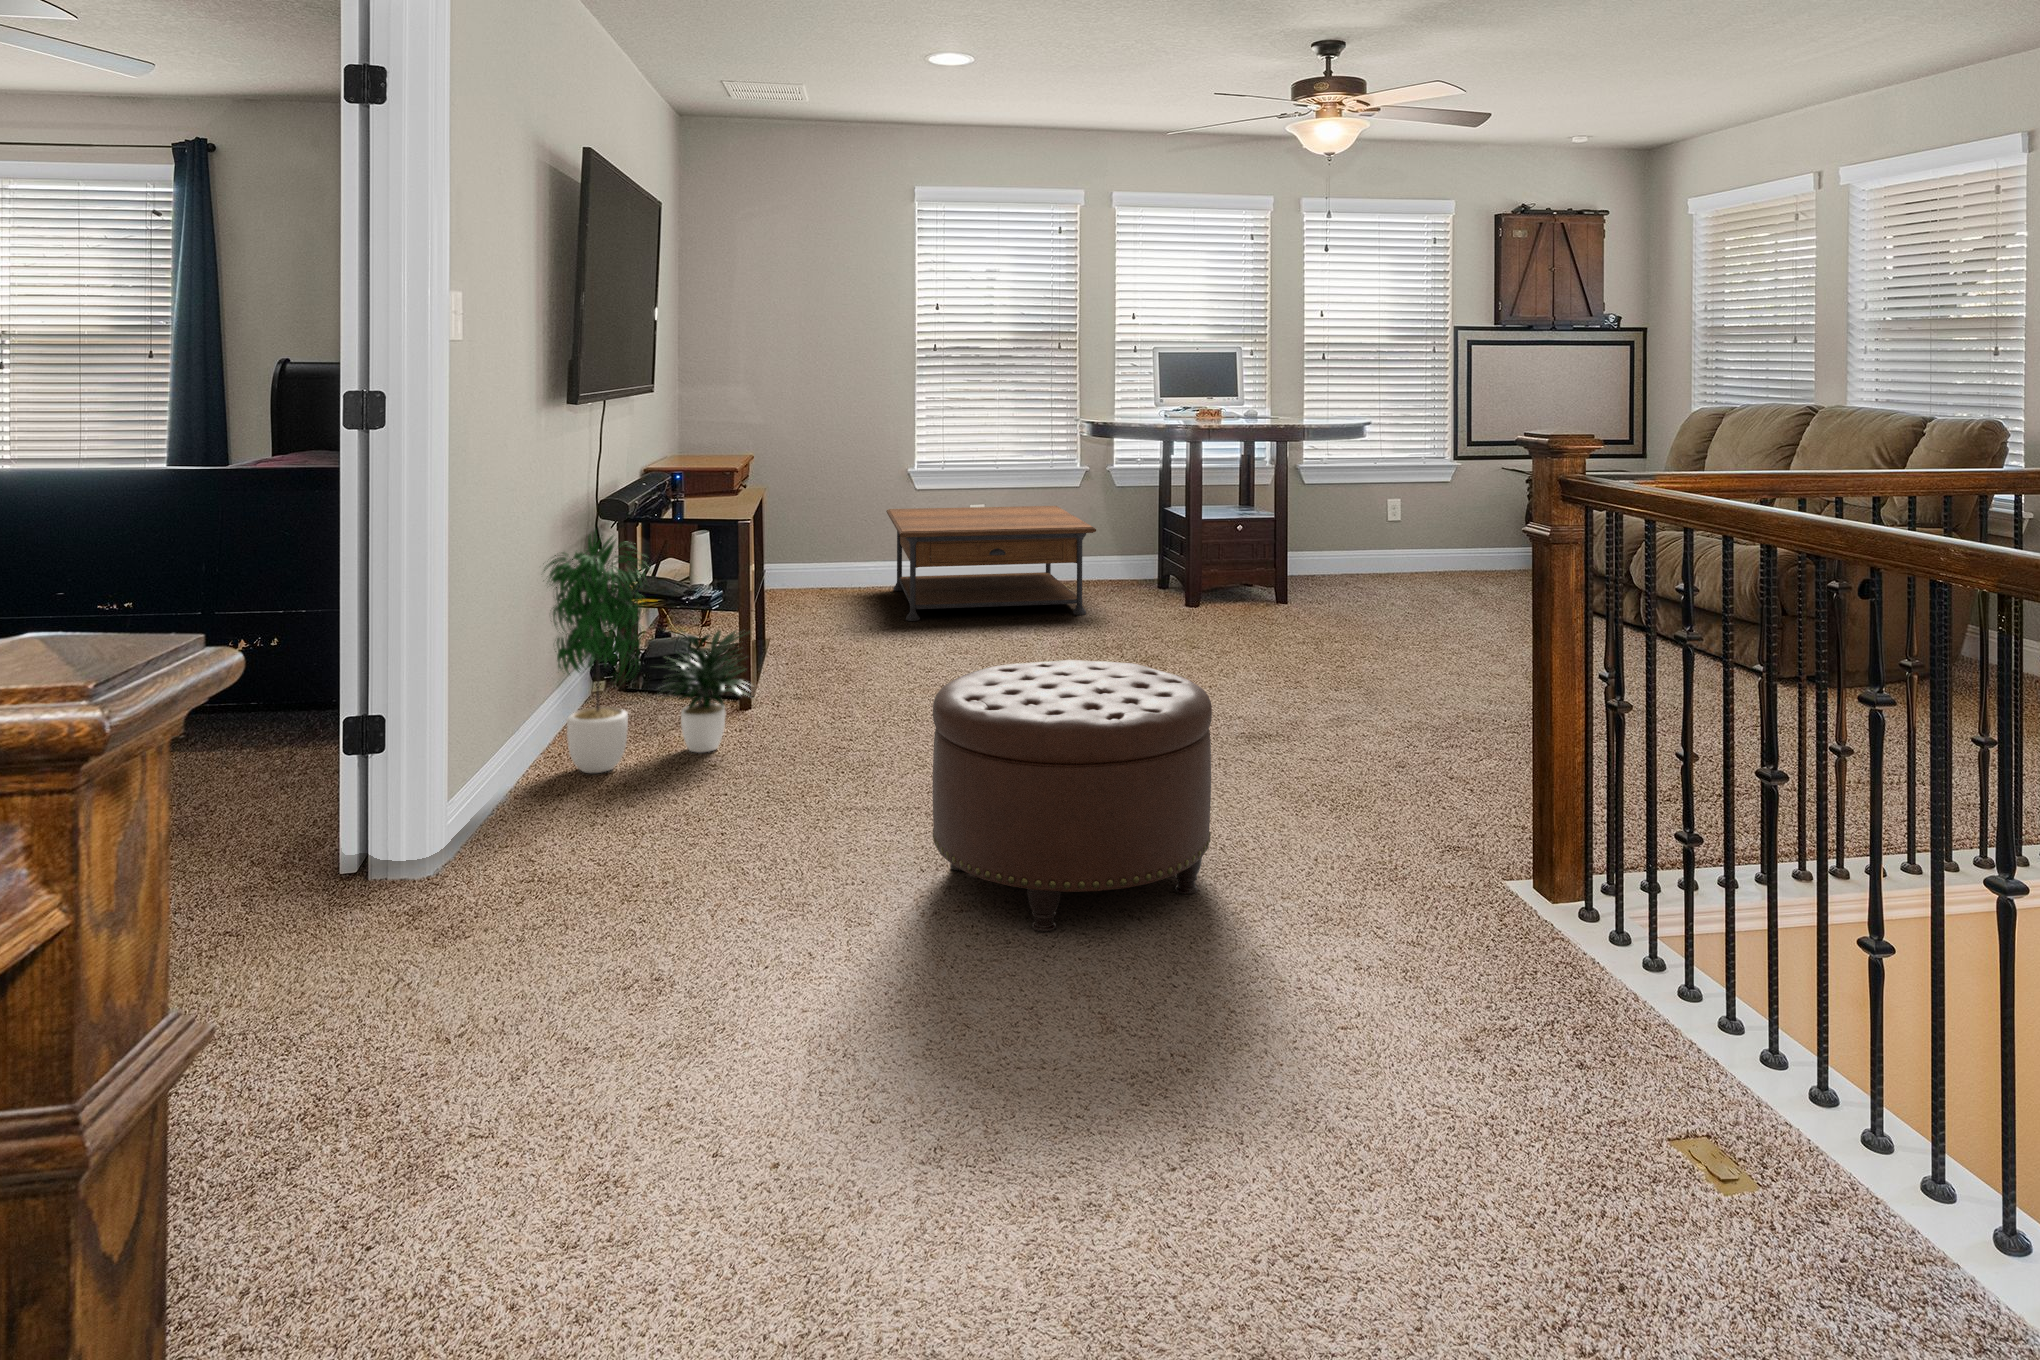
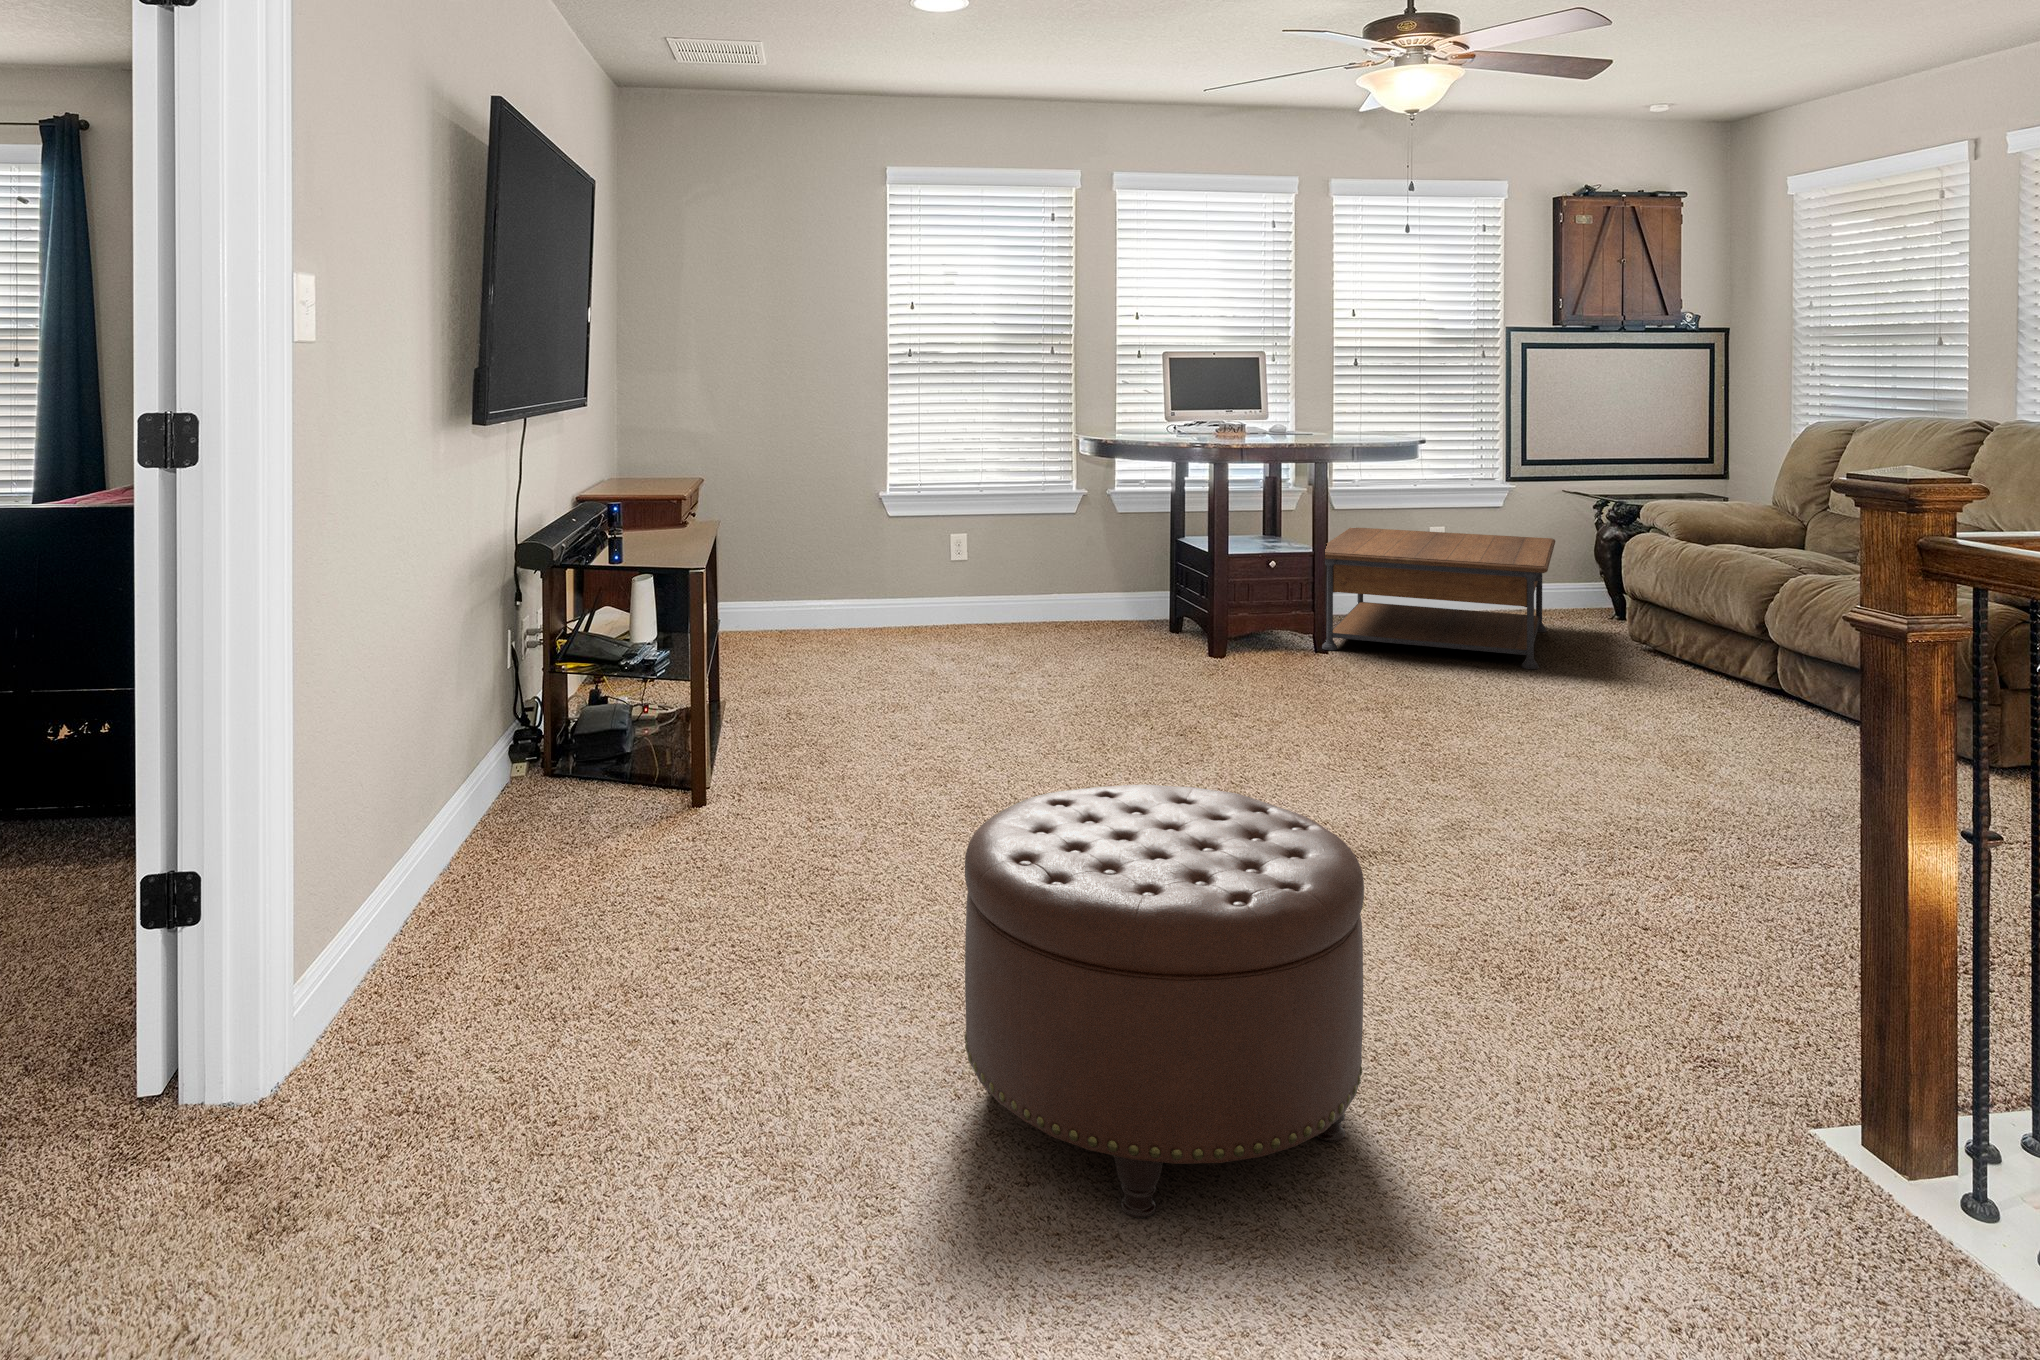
coffee table: present [886,506,1096,621] -> present [1322,528,1555,669]
potted plant: present [544,533,749,773] -> none [434,590,711,907]

